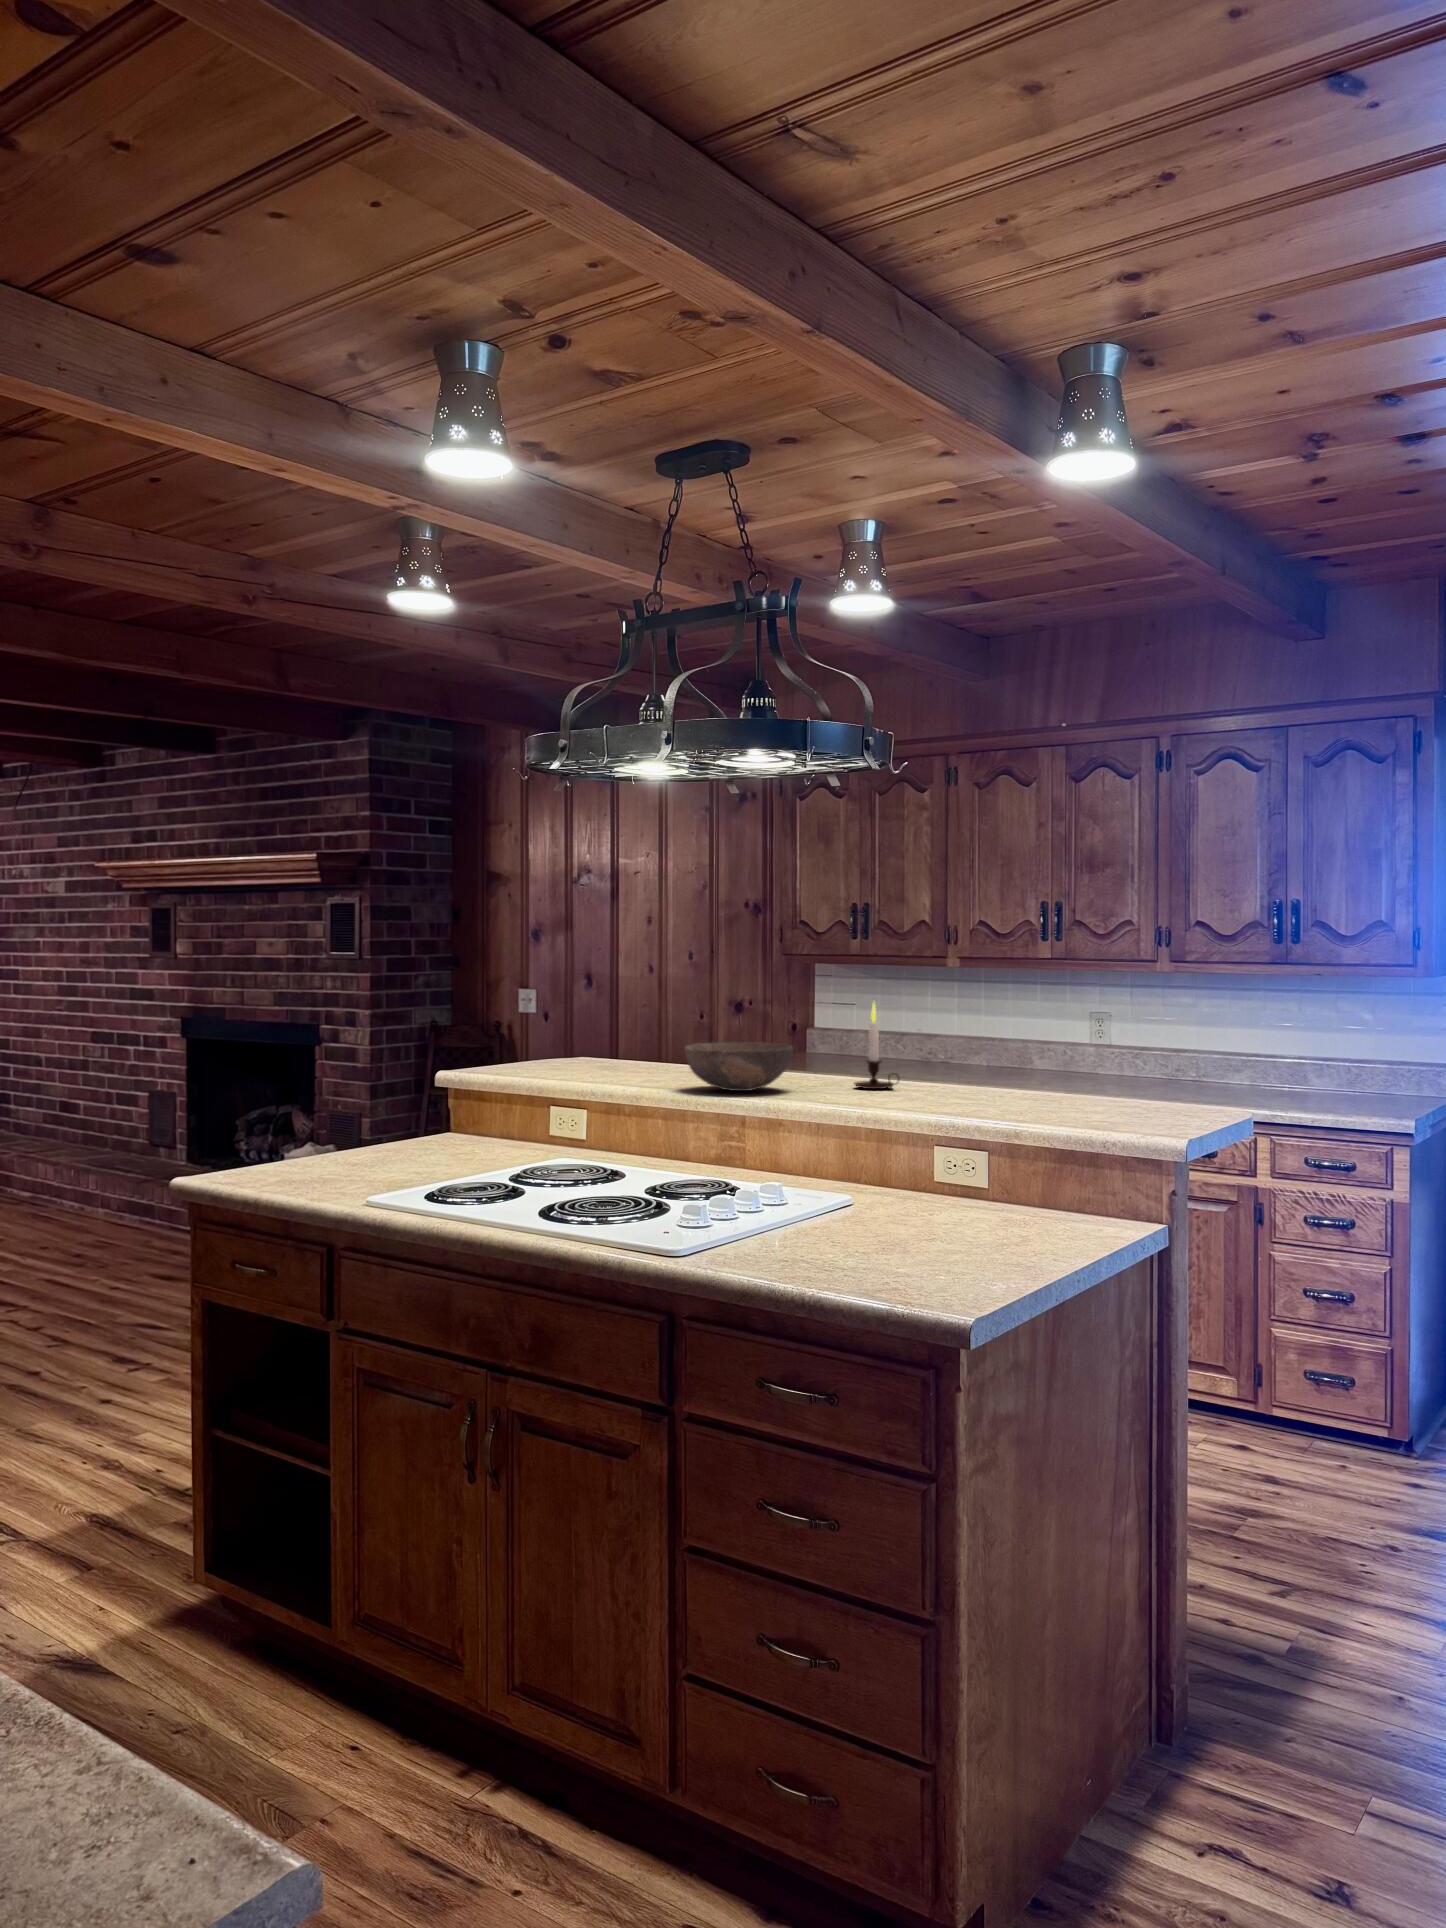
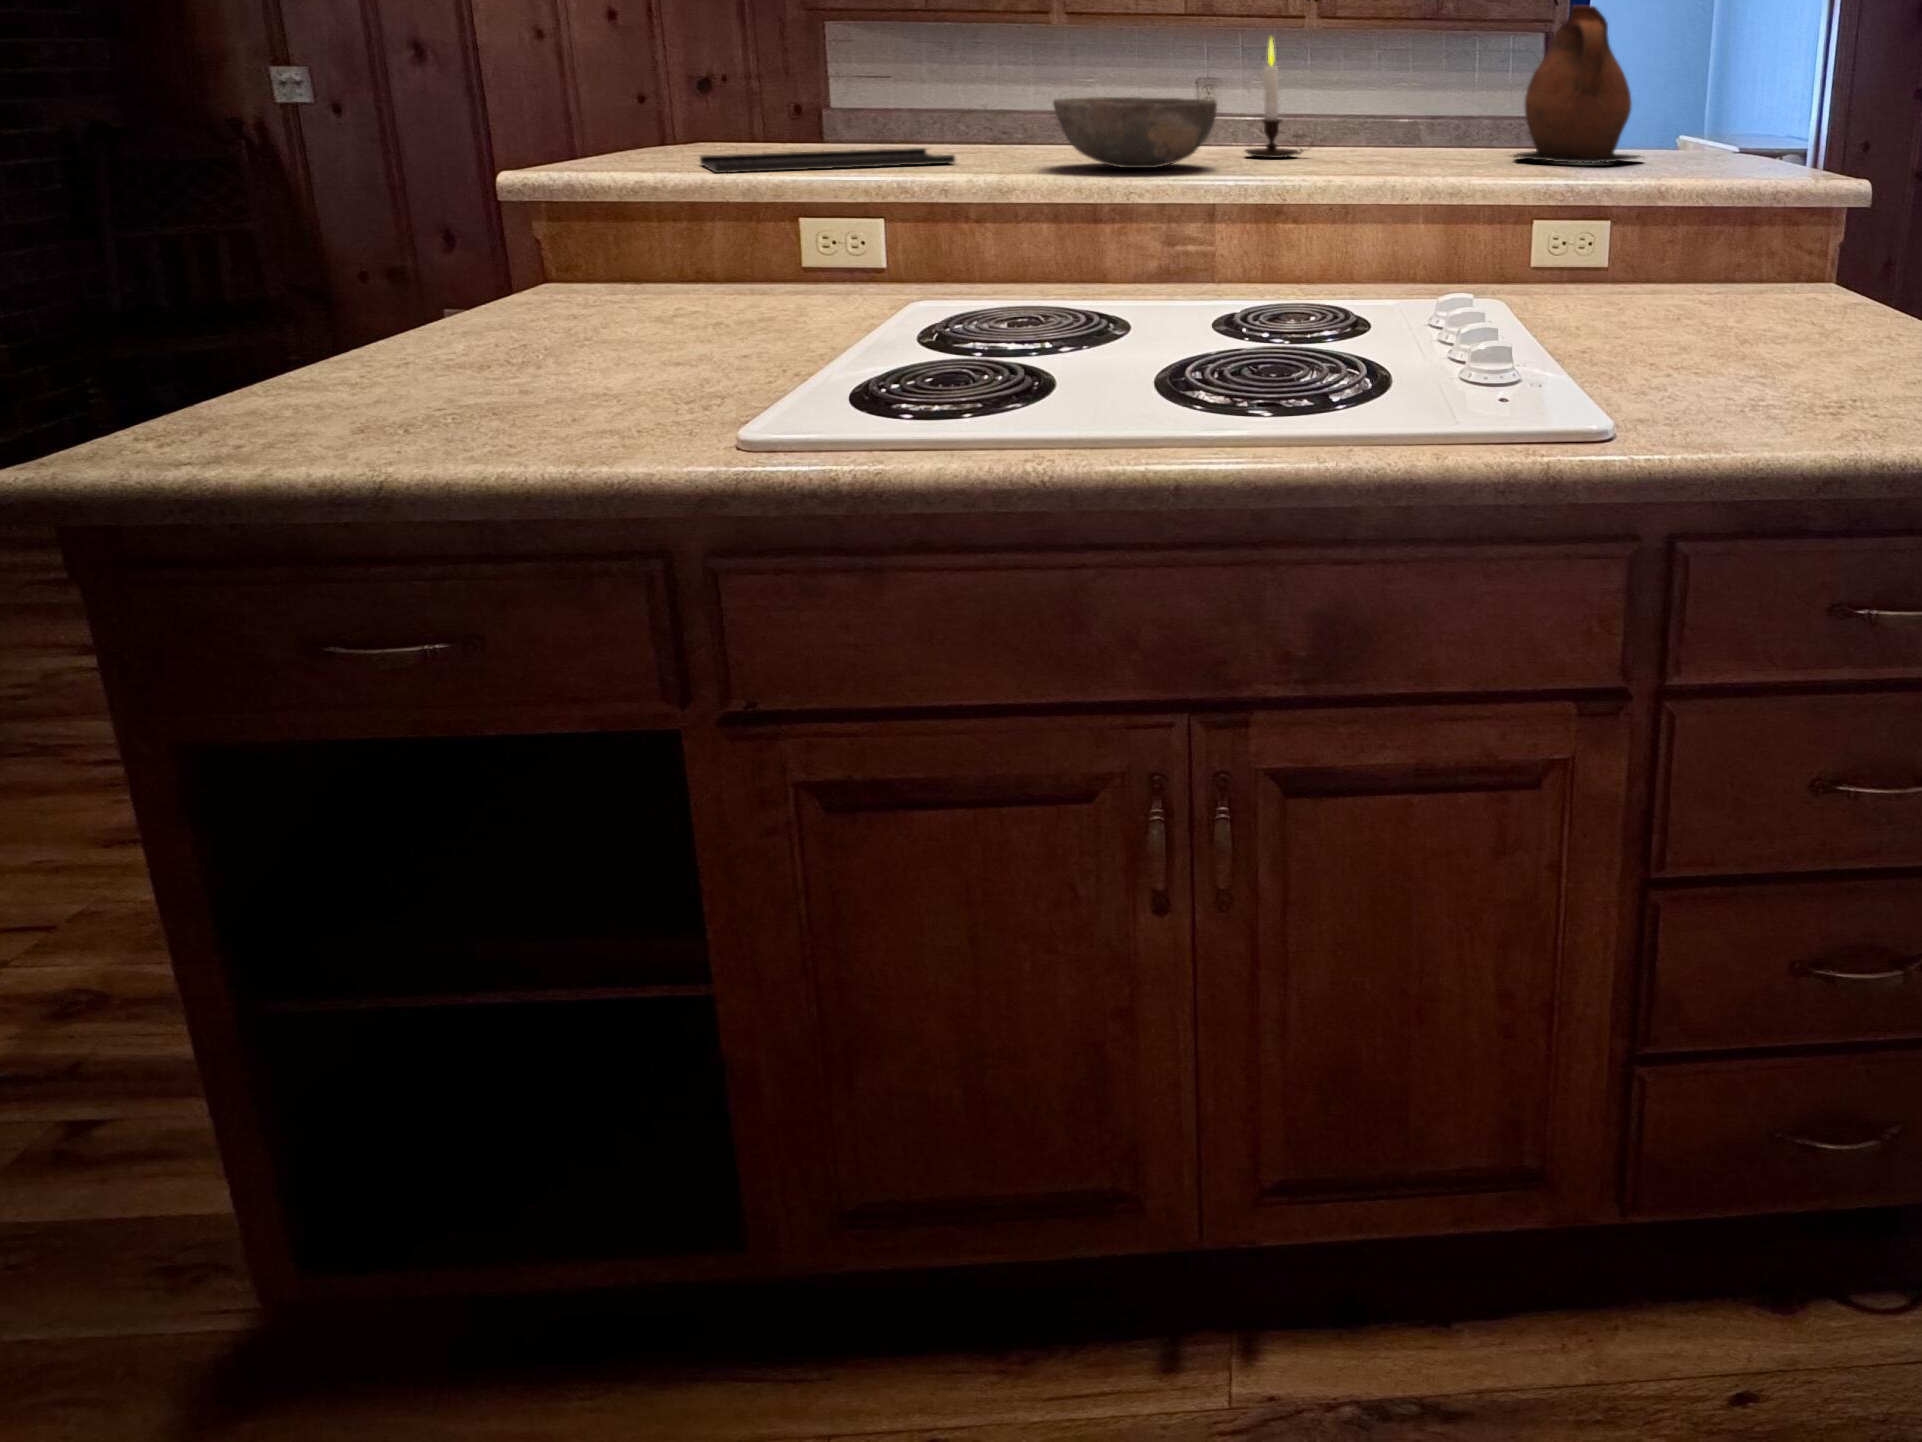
ceramic pitcher: none [1016,984,1133,1110] -> present [1513,6,1640,163]
tray: none [523,1068,667,1081] -> present [700,148,955,173]

